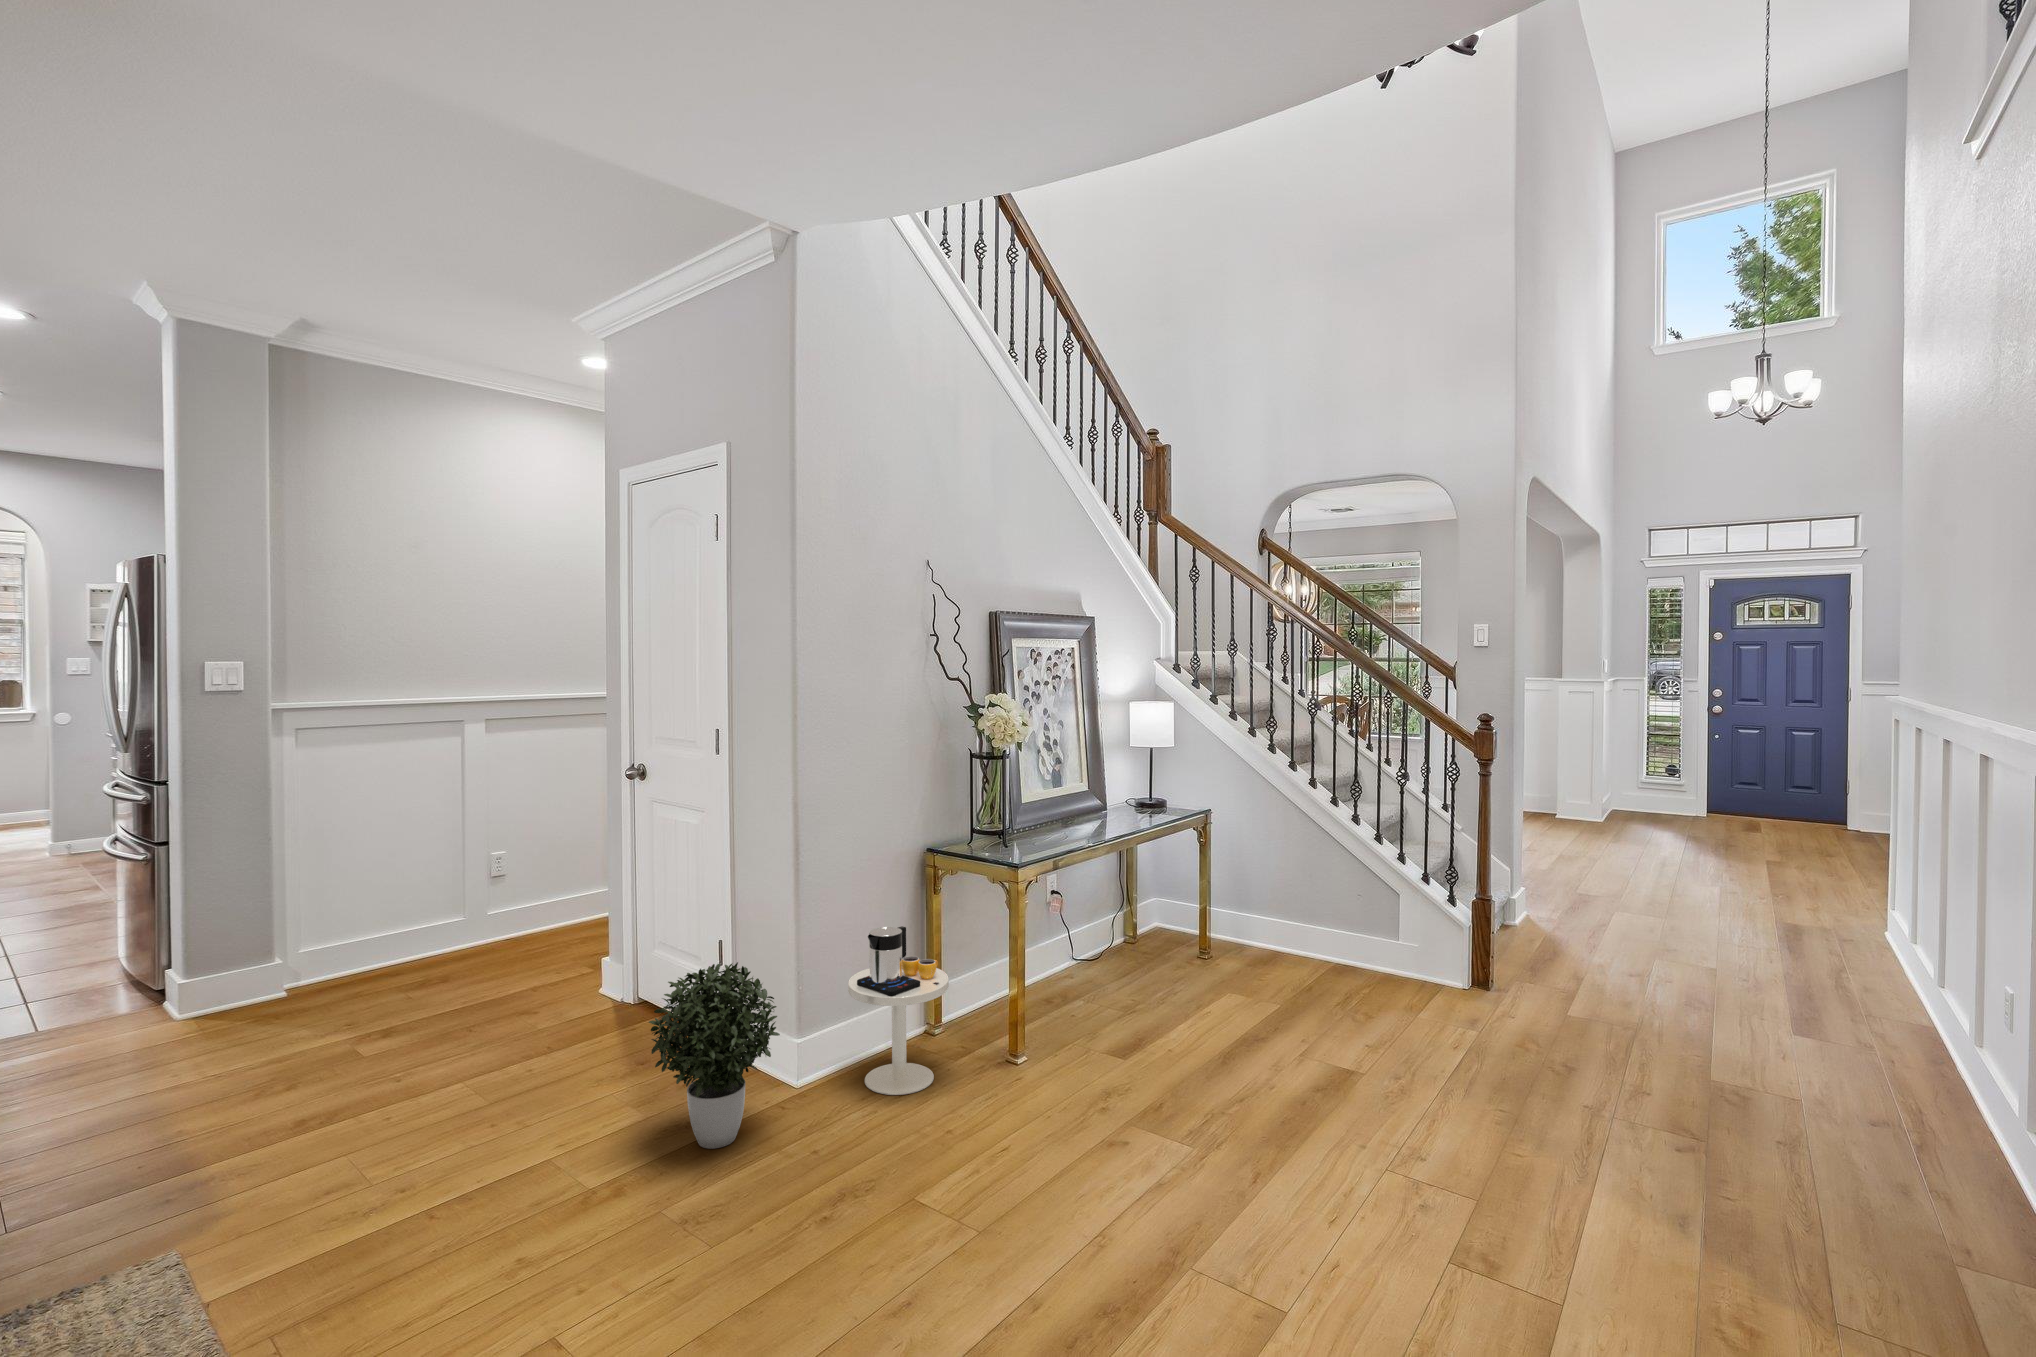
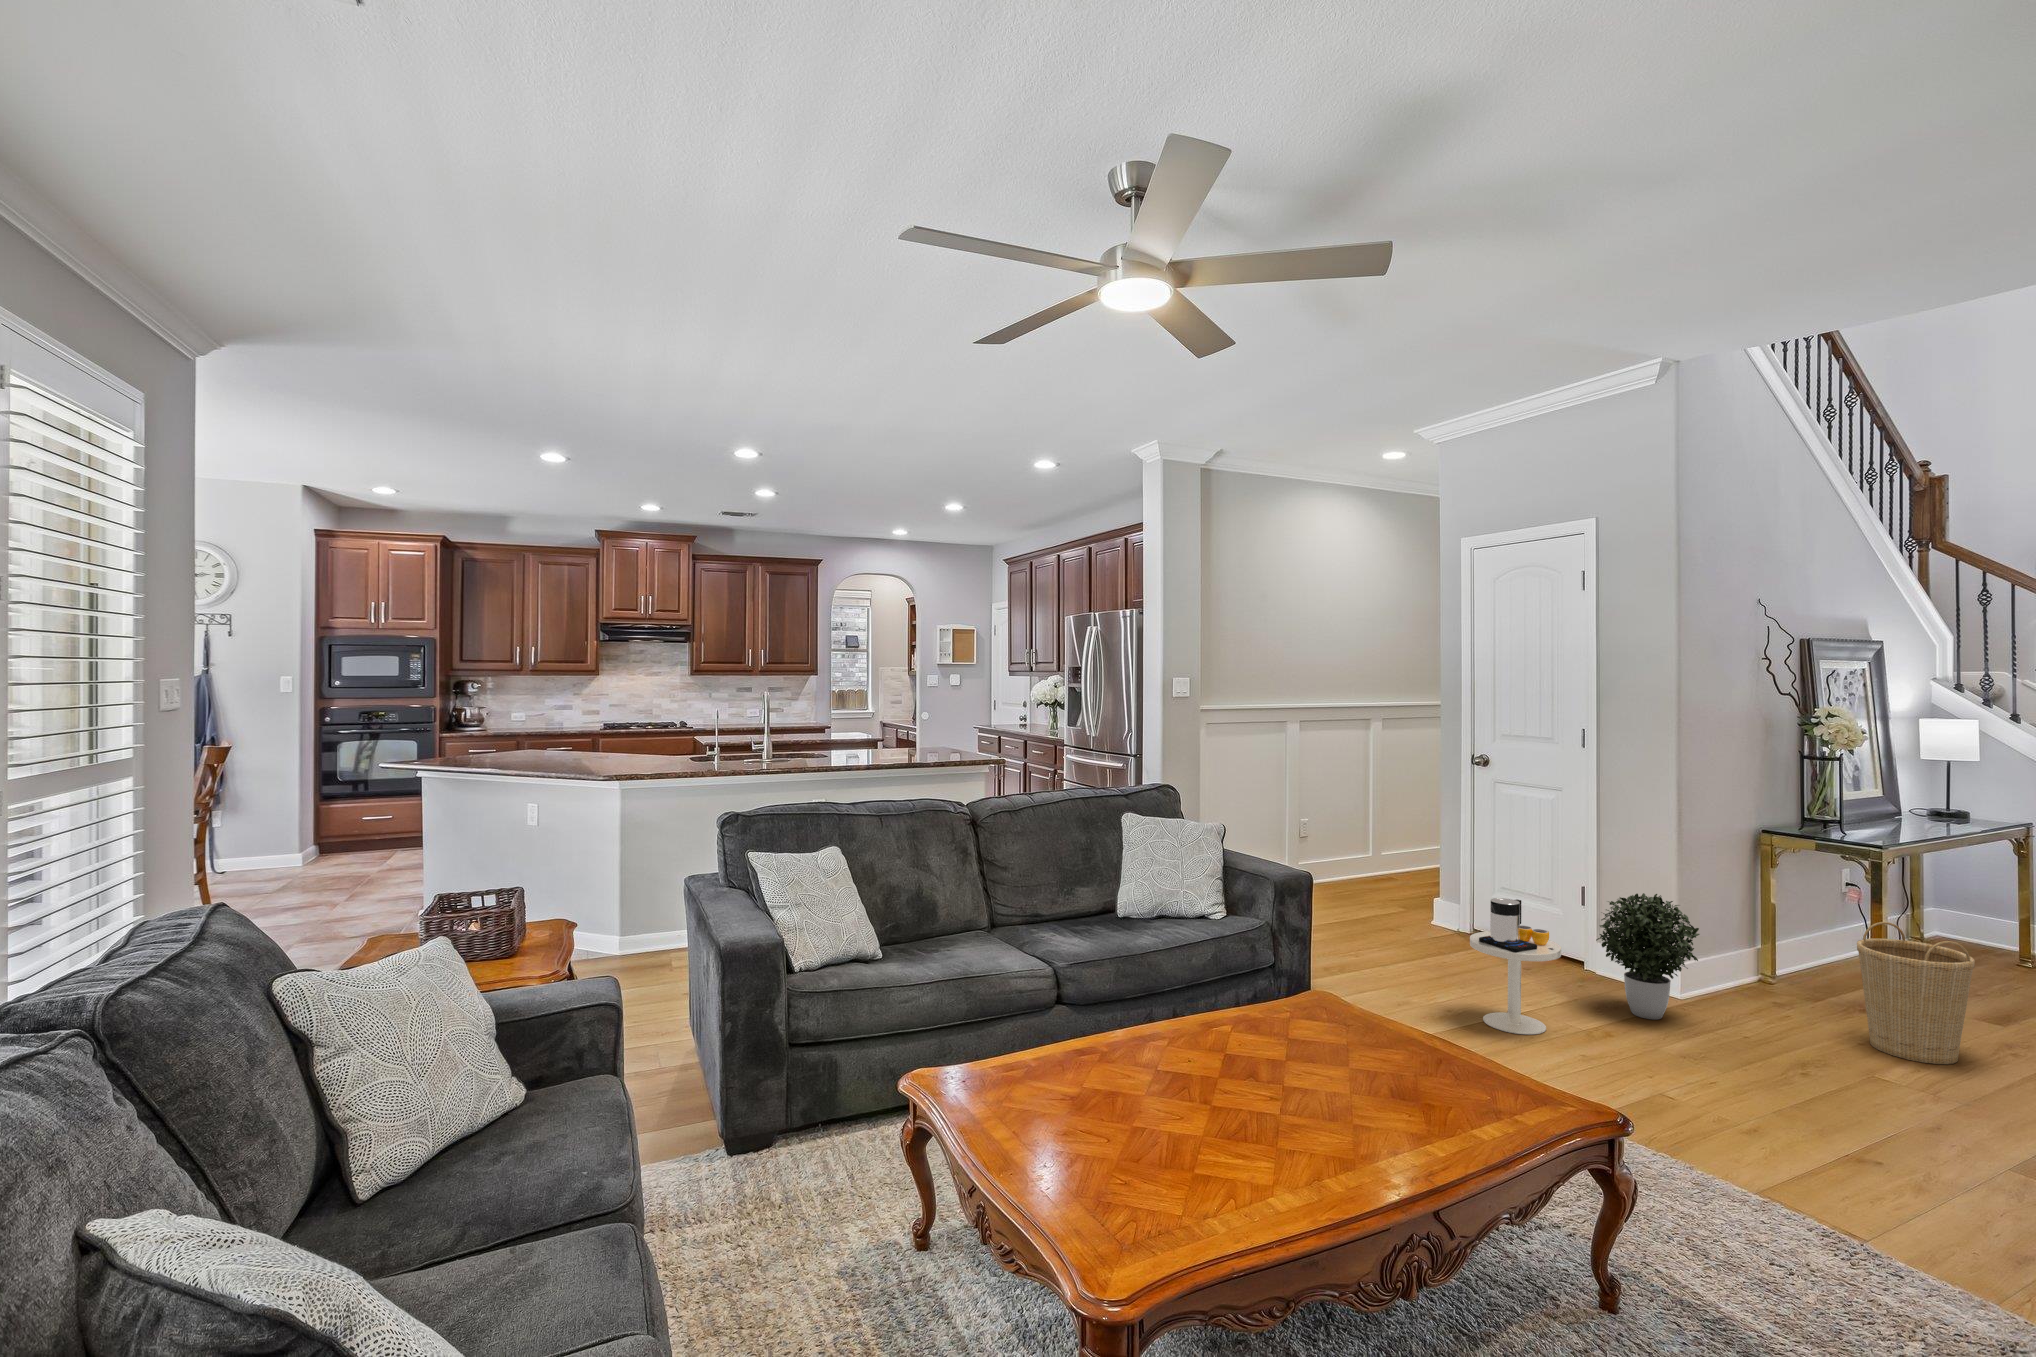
side table: present [848,926,949,1095] -> present [1470,898,1561,1035]
basket: none [952,969,1064,1160] -> present [1857,922,1975,1064]

